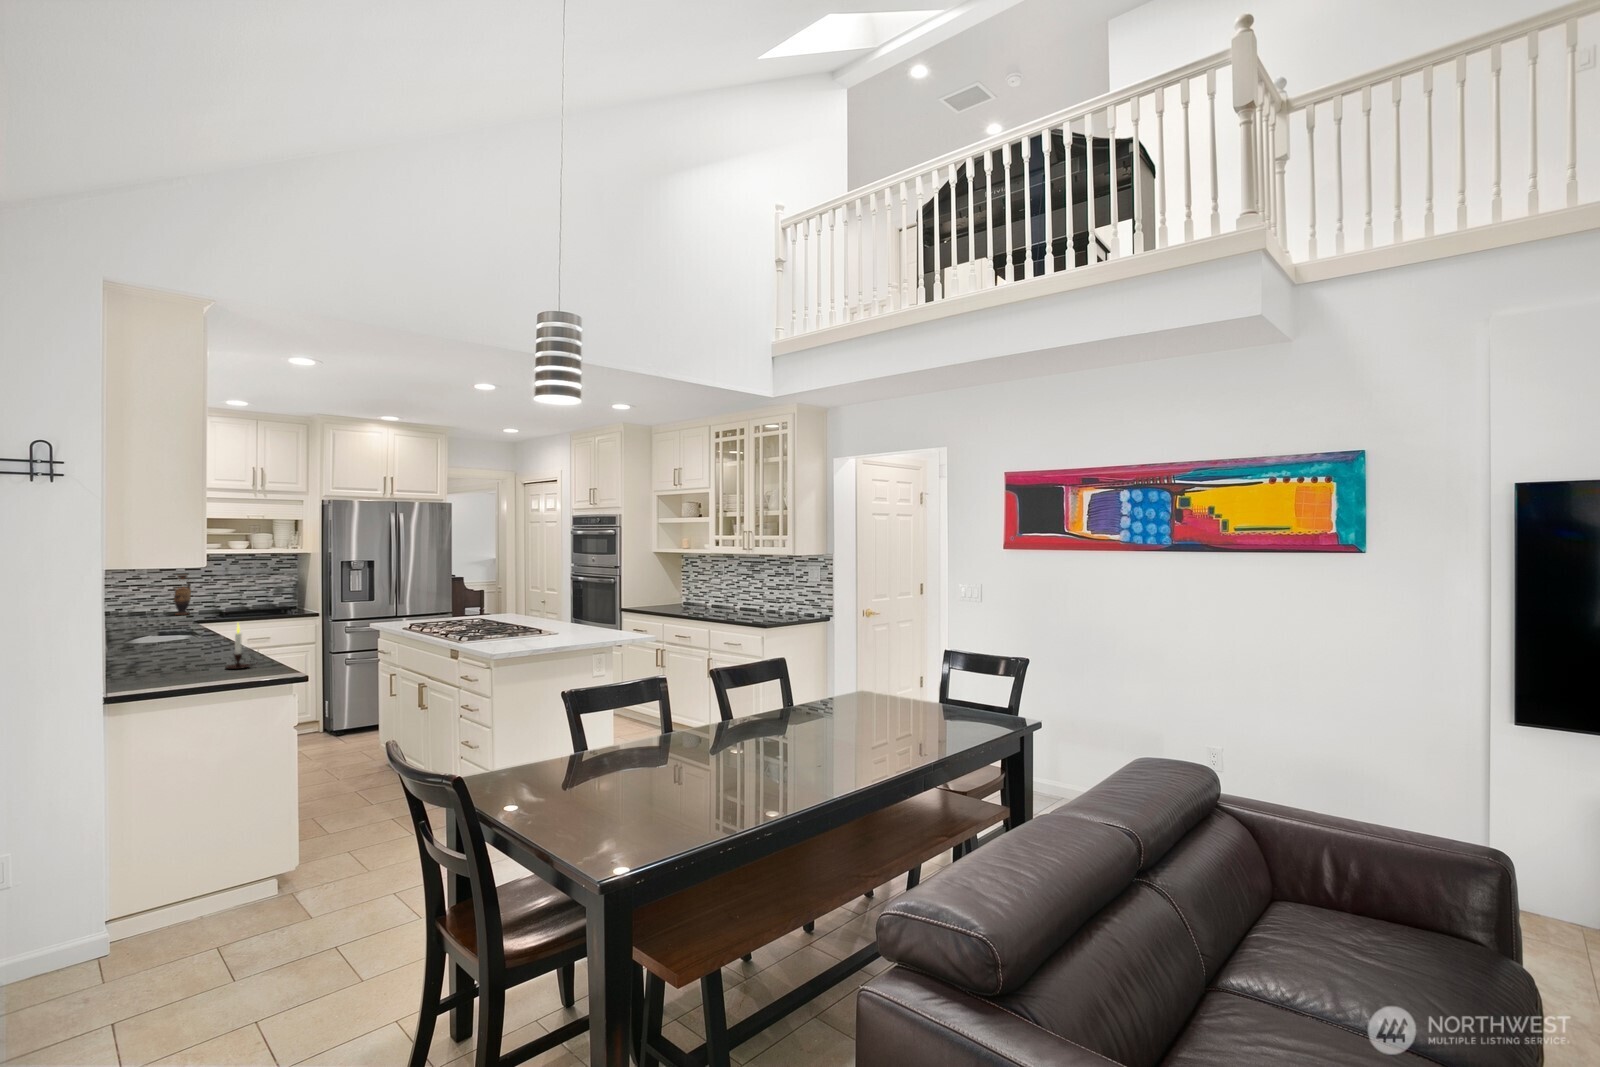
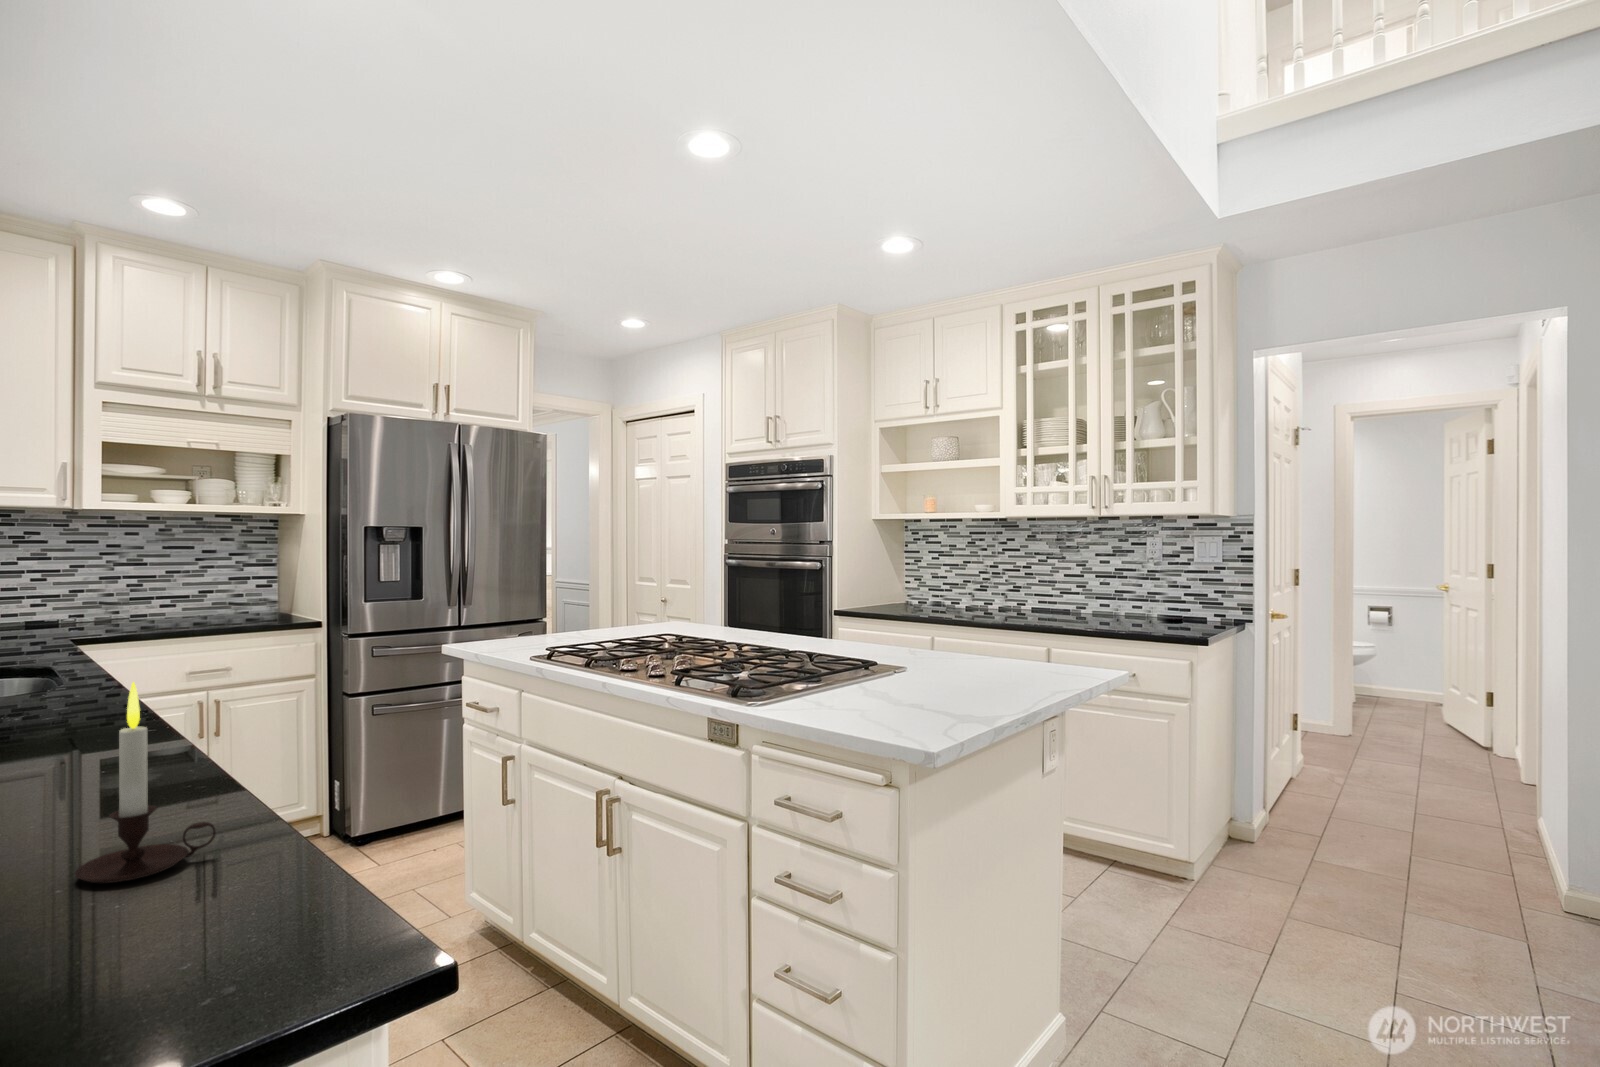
vase: present [174,575,191,615] -> none [48,552,84,627]

